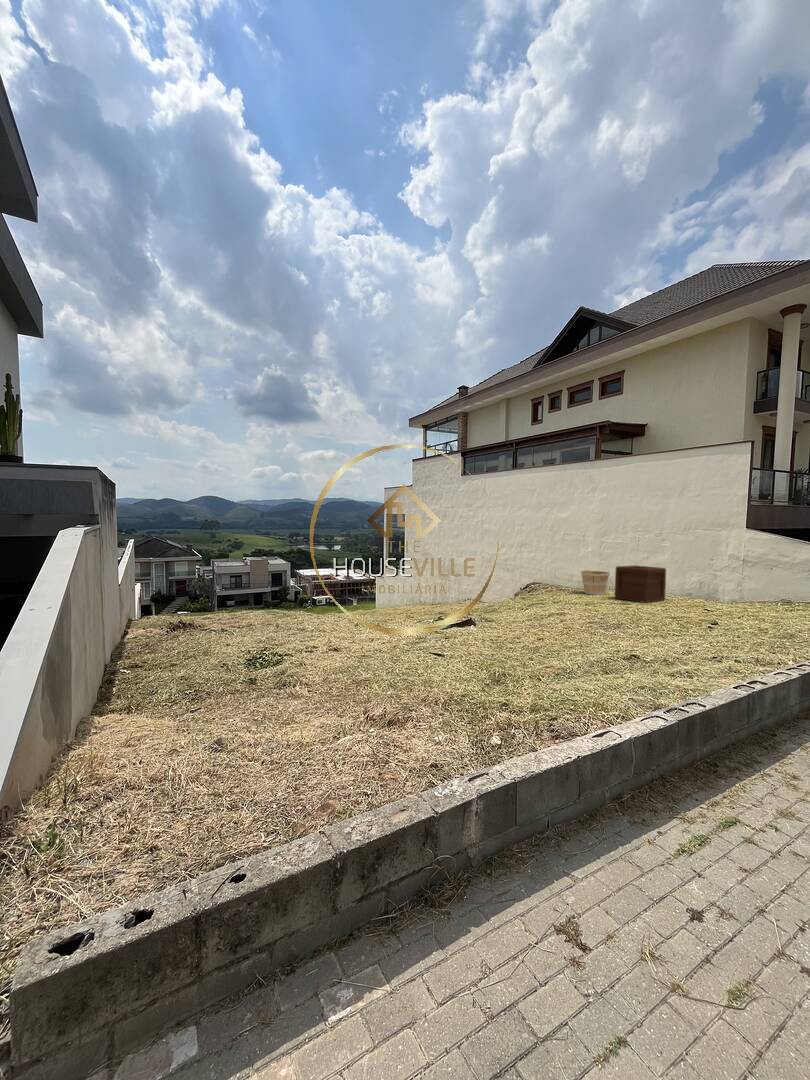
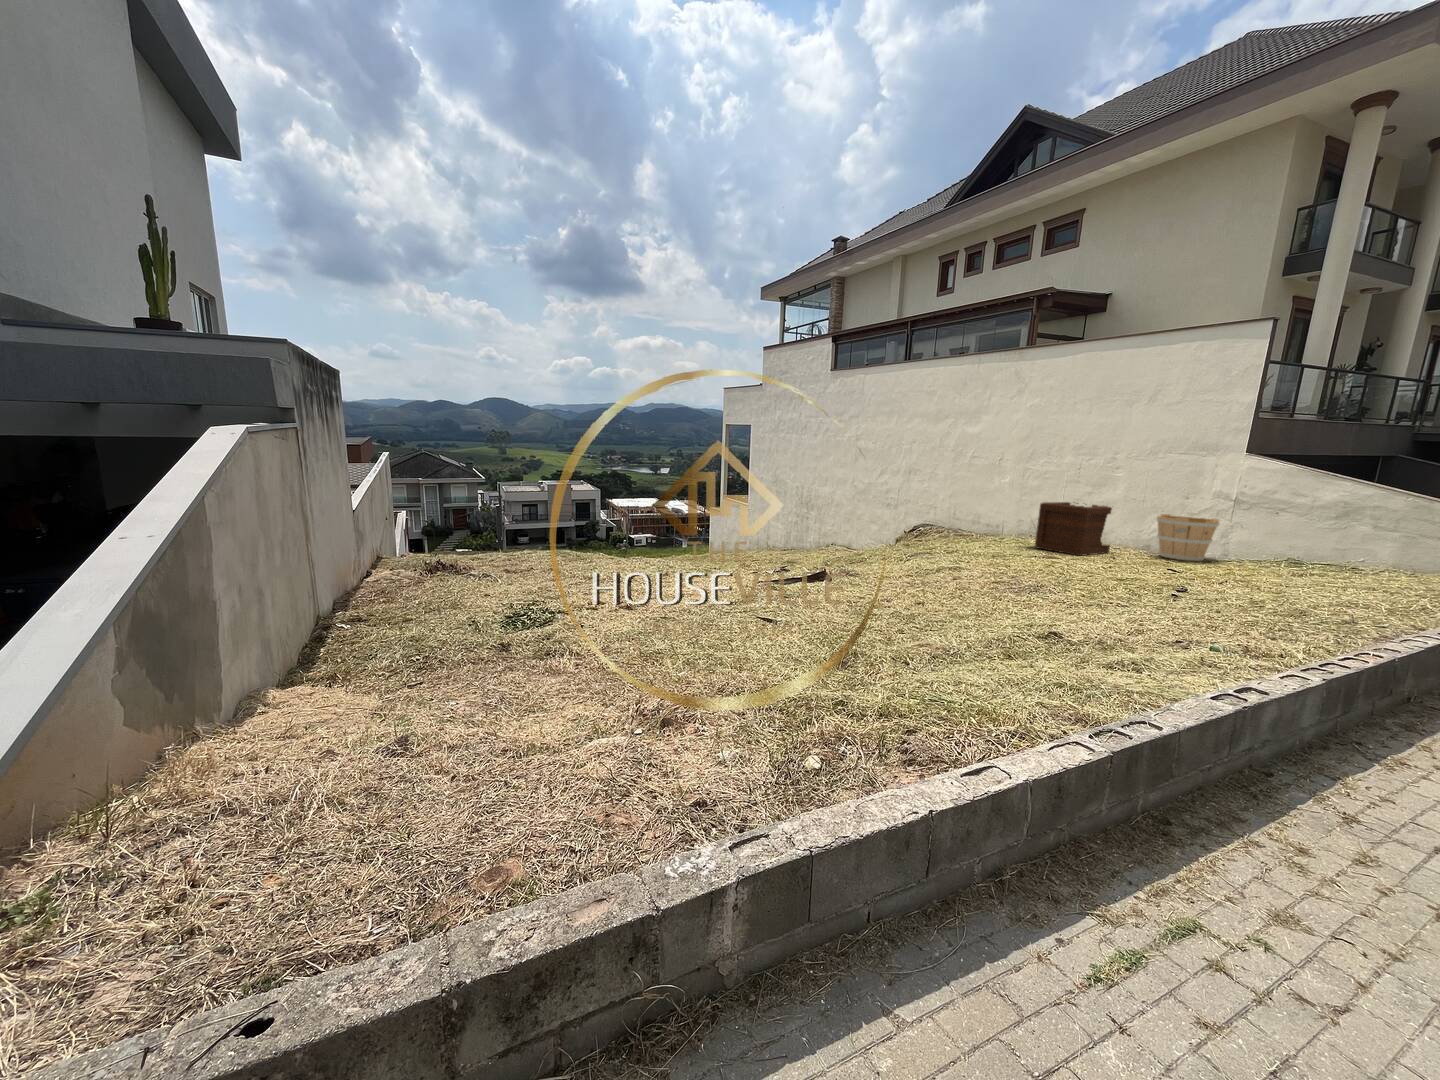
wooden bucket: present [581,570,610,595] -> present [1156,514,1219,561]

